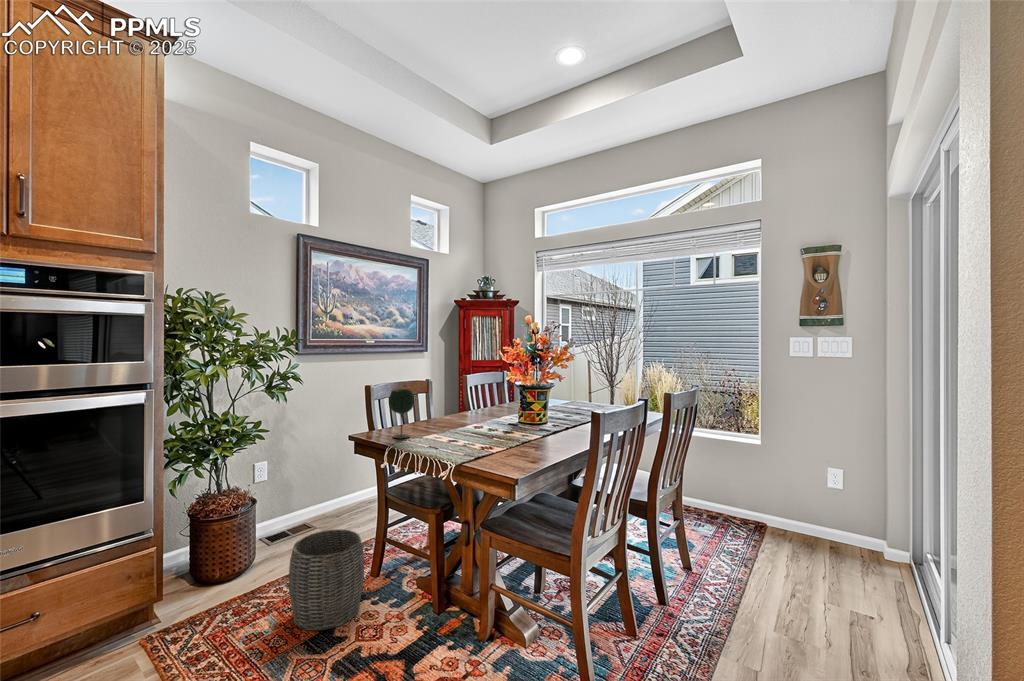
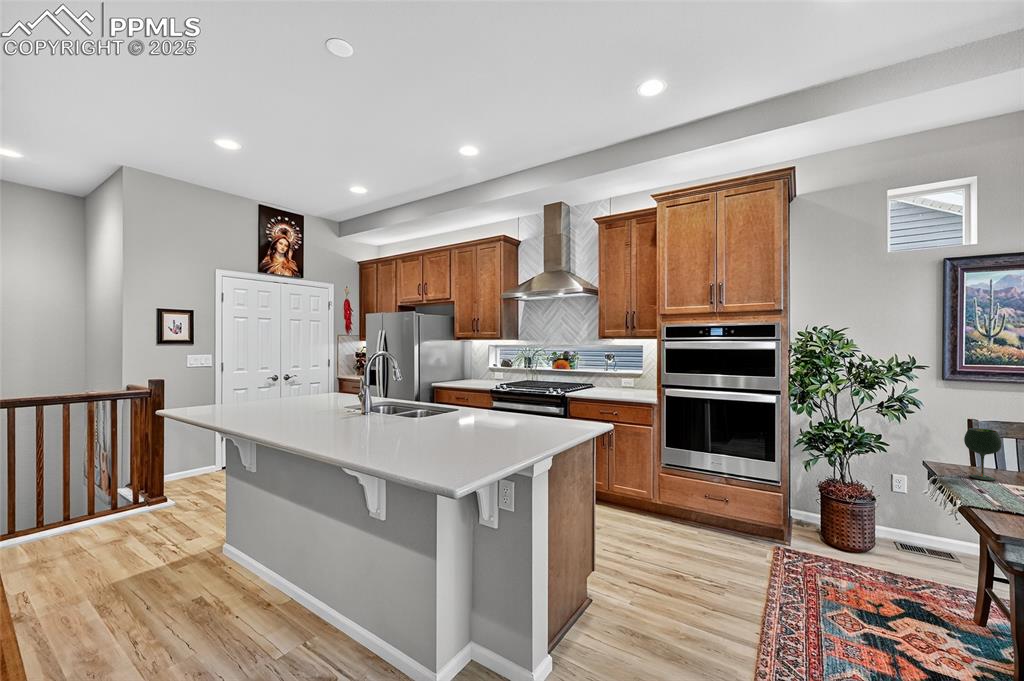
woven basket: present [289,529,364,631] -> none [861,536,941,625]

